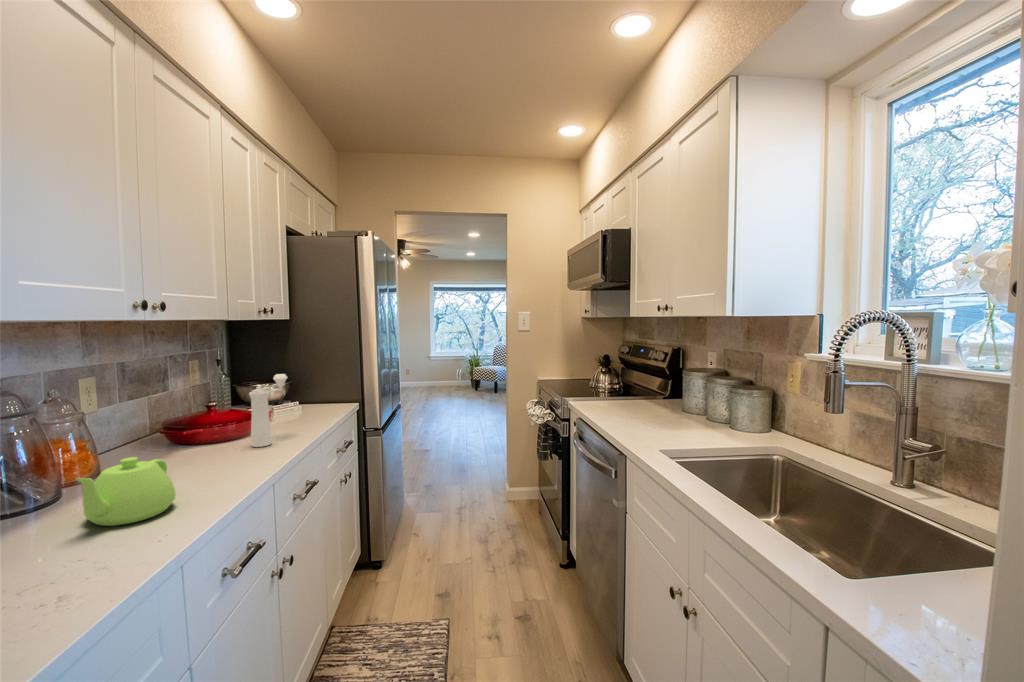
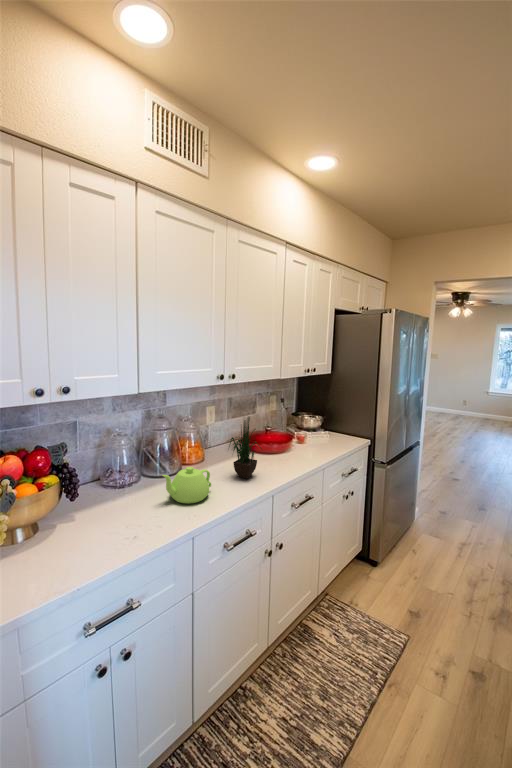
potted plant: none [166,343,247,471] -> present [229,417,262,479]
pepper mill: present [249,374,287,447] -> none [275,420,304,467]

